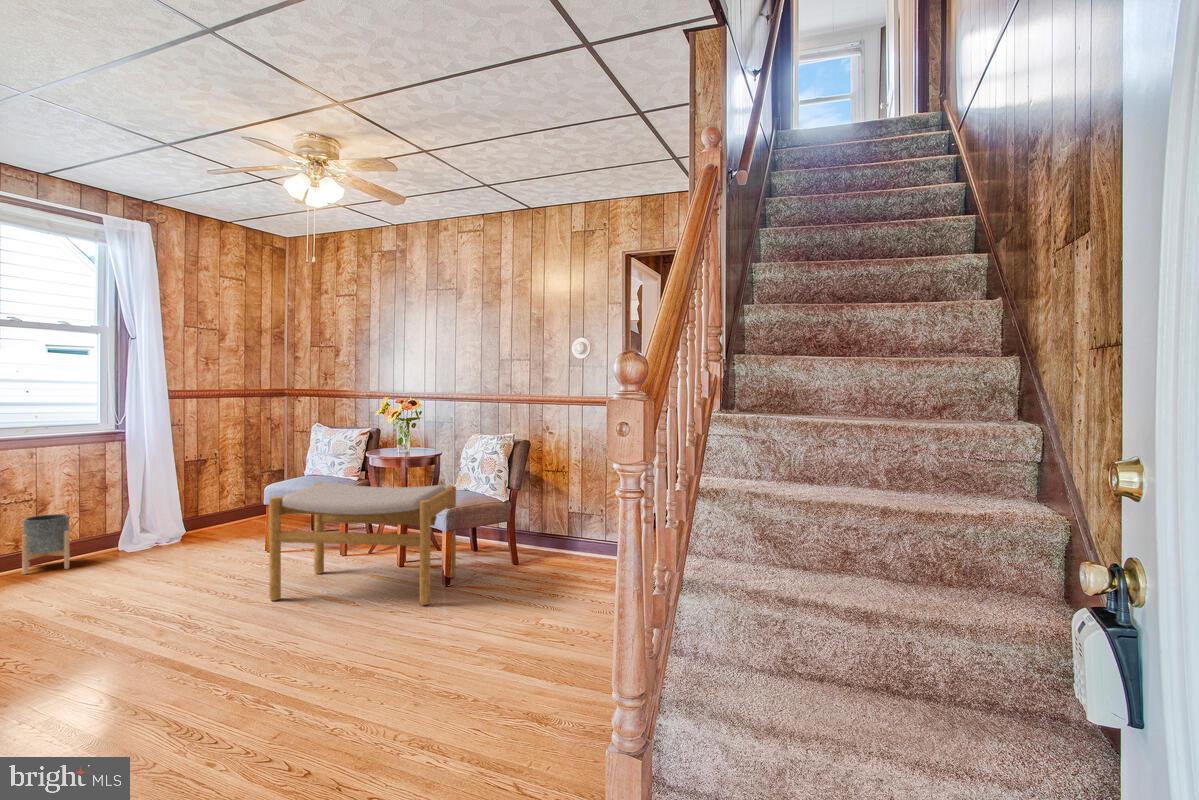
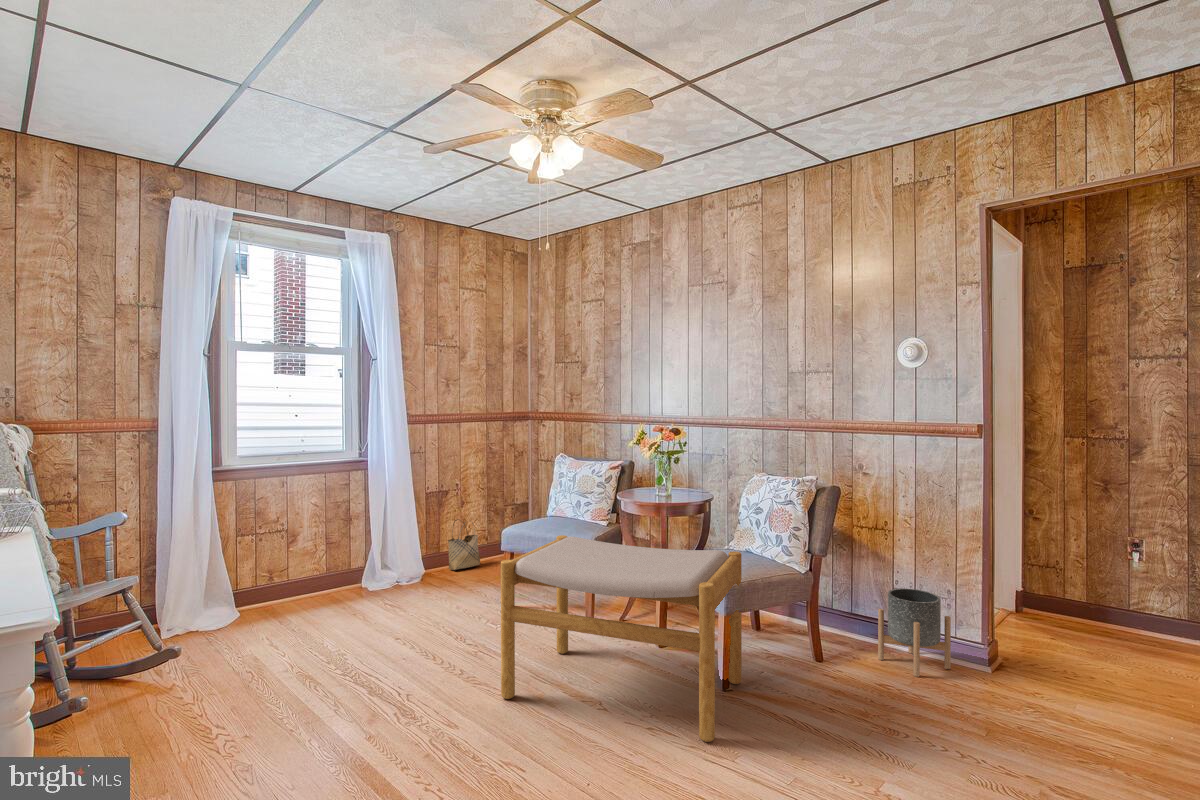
woven basket: none [206,486,238,531] -> present [448,519,480,570]
planter: present [22,514,70,574] -> present [878,589,951,677]

